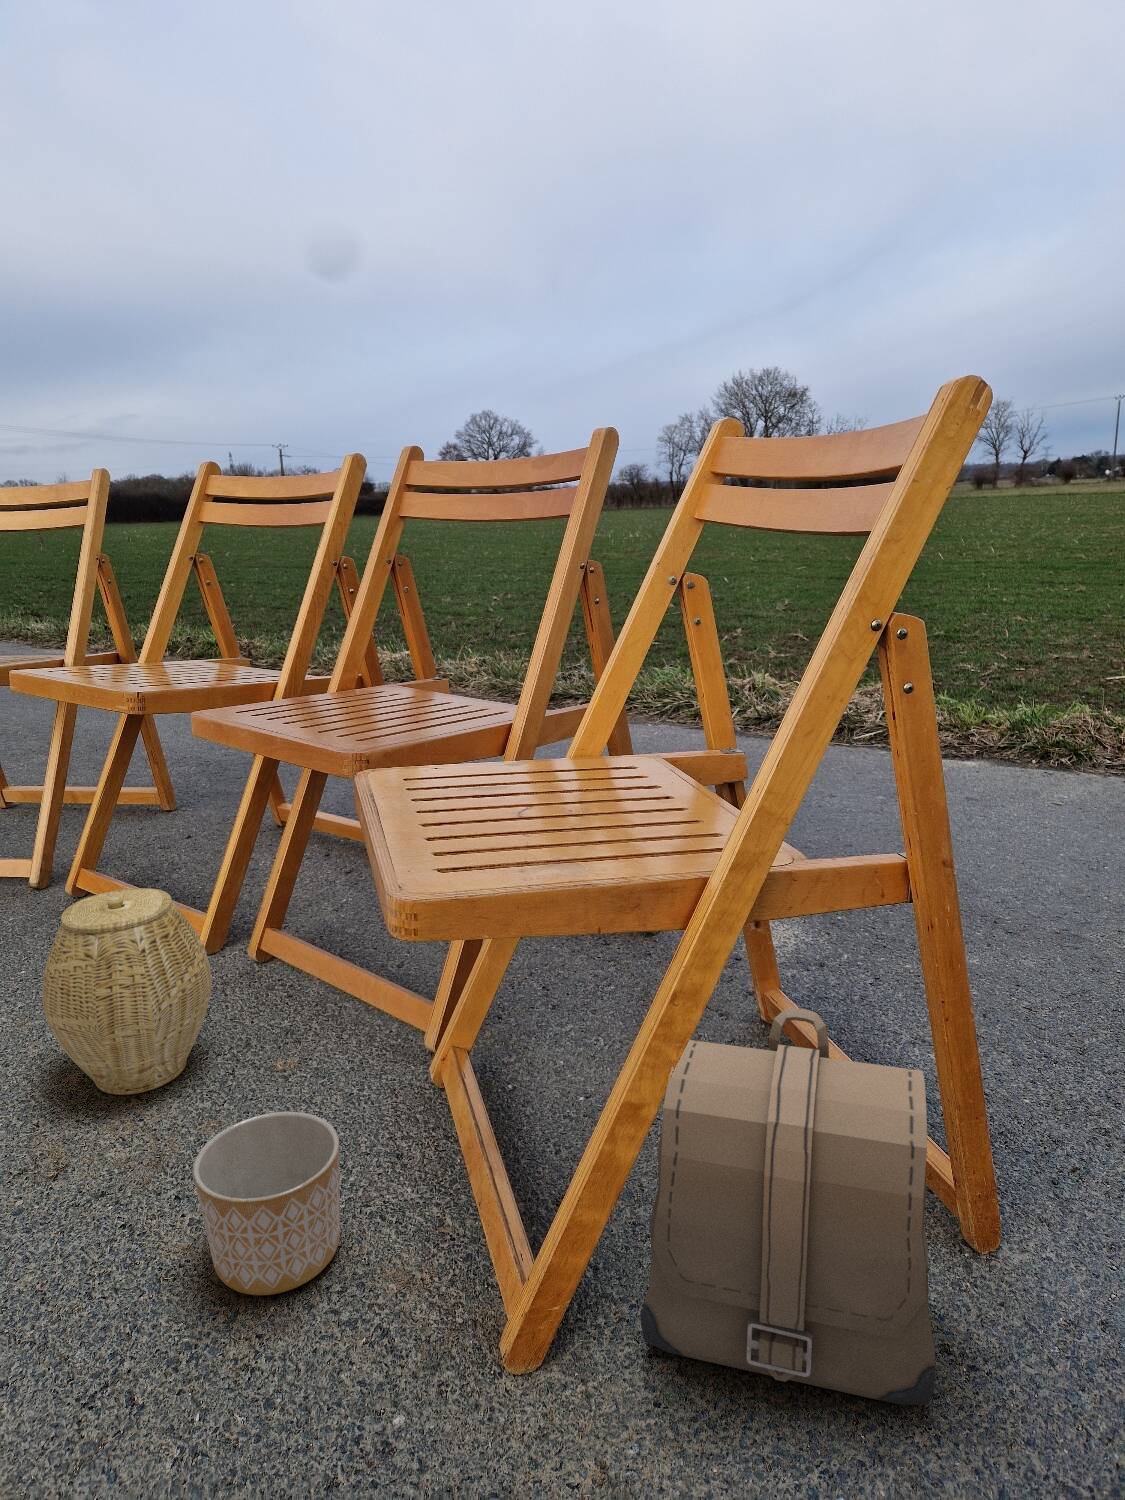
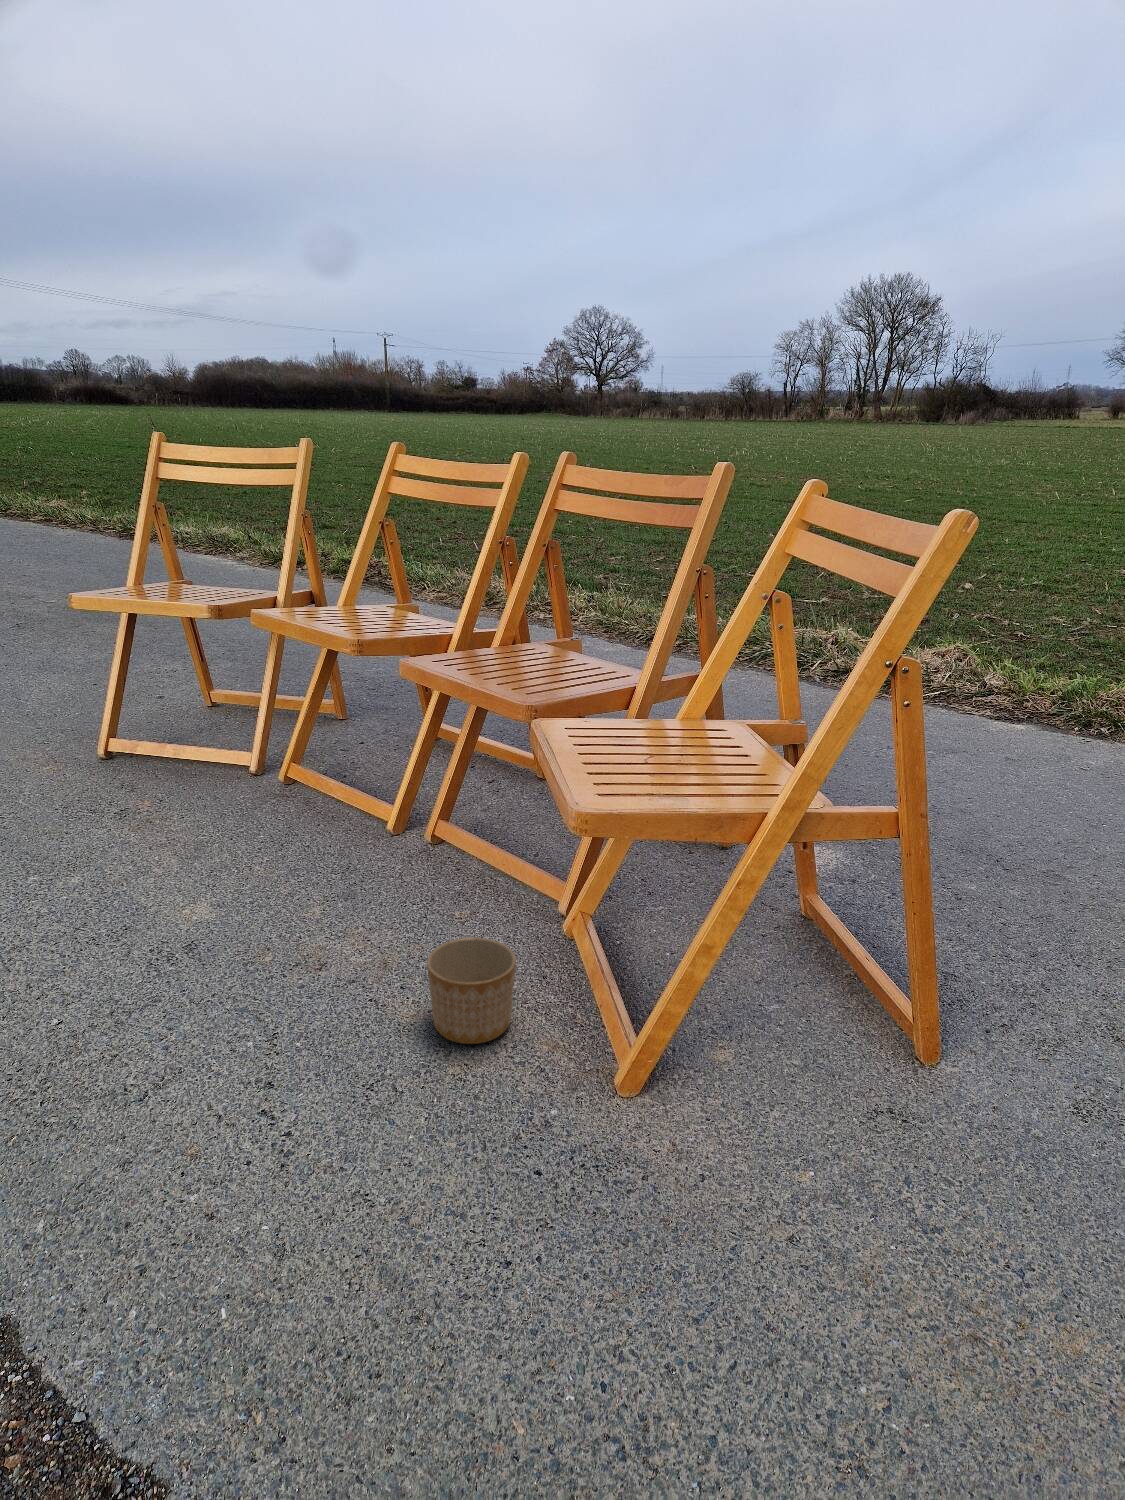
woven basket: present [42,888,211,1095] -> none [304,785,413,925]
backpack: present [641,1008,935,1405] -> none [701,895,889,1132]

